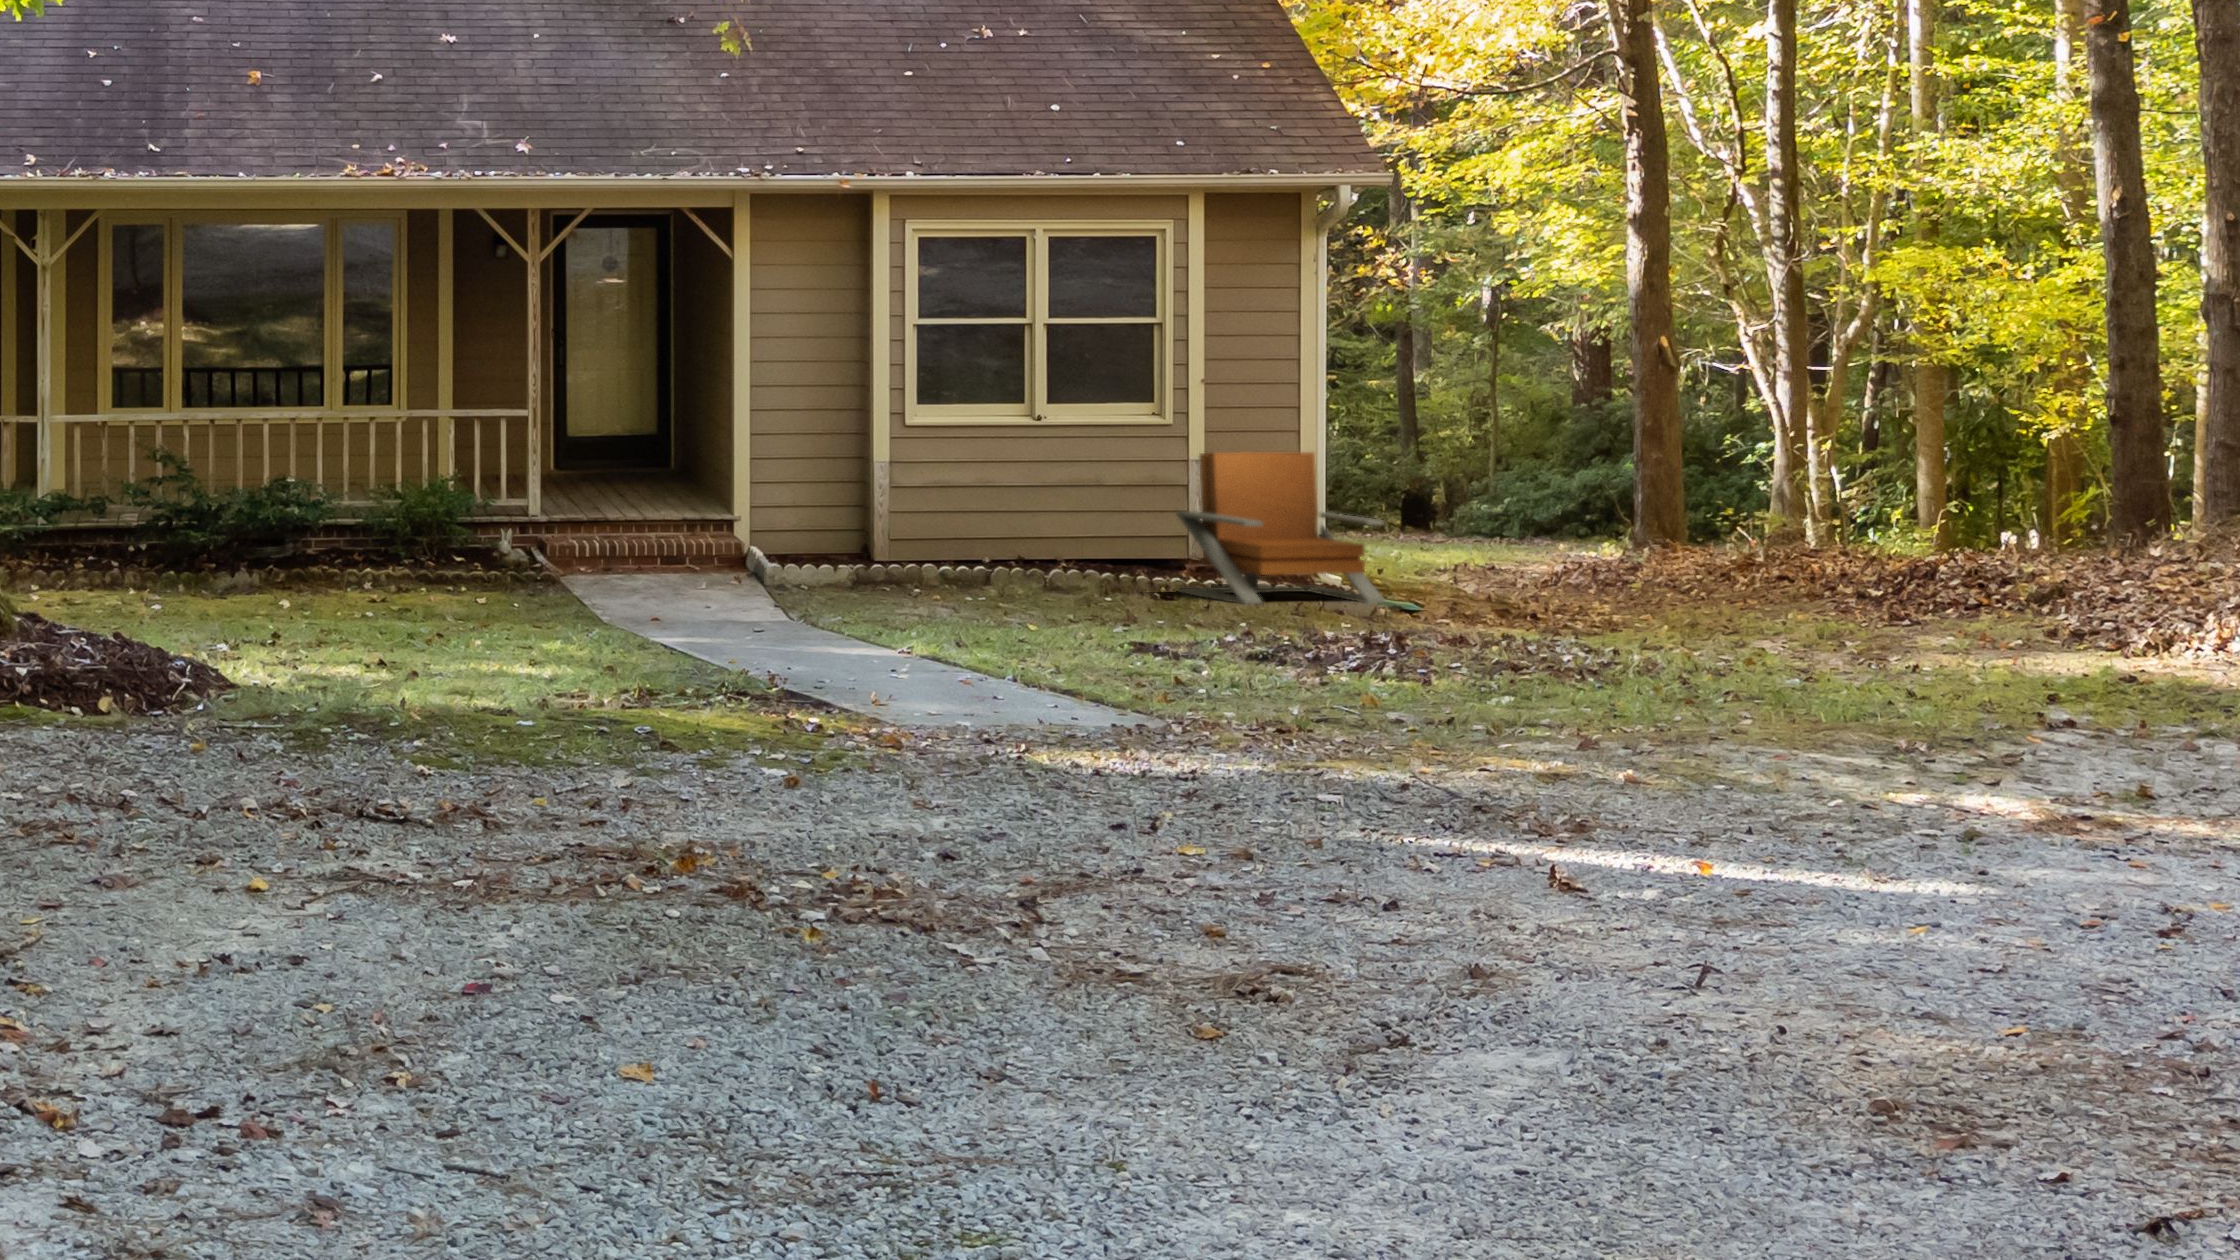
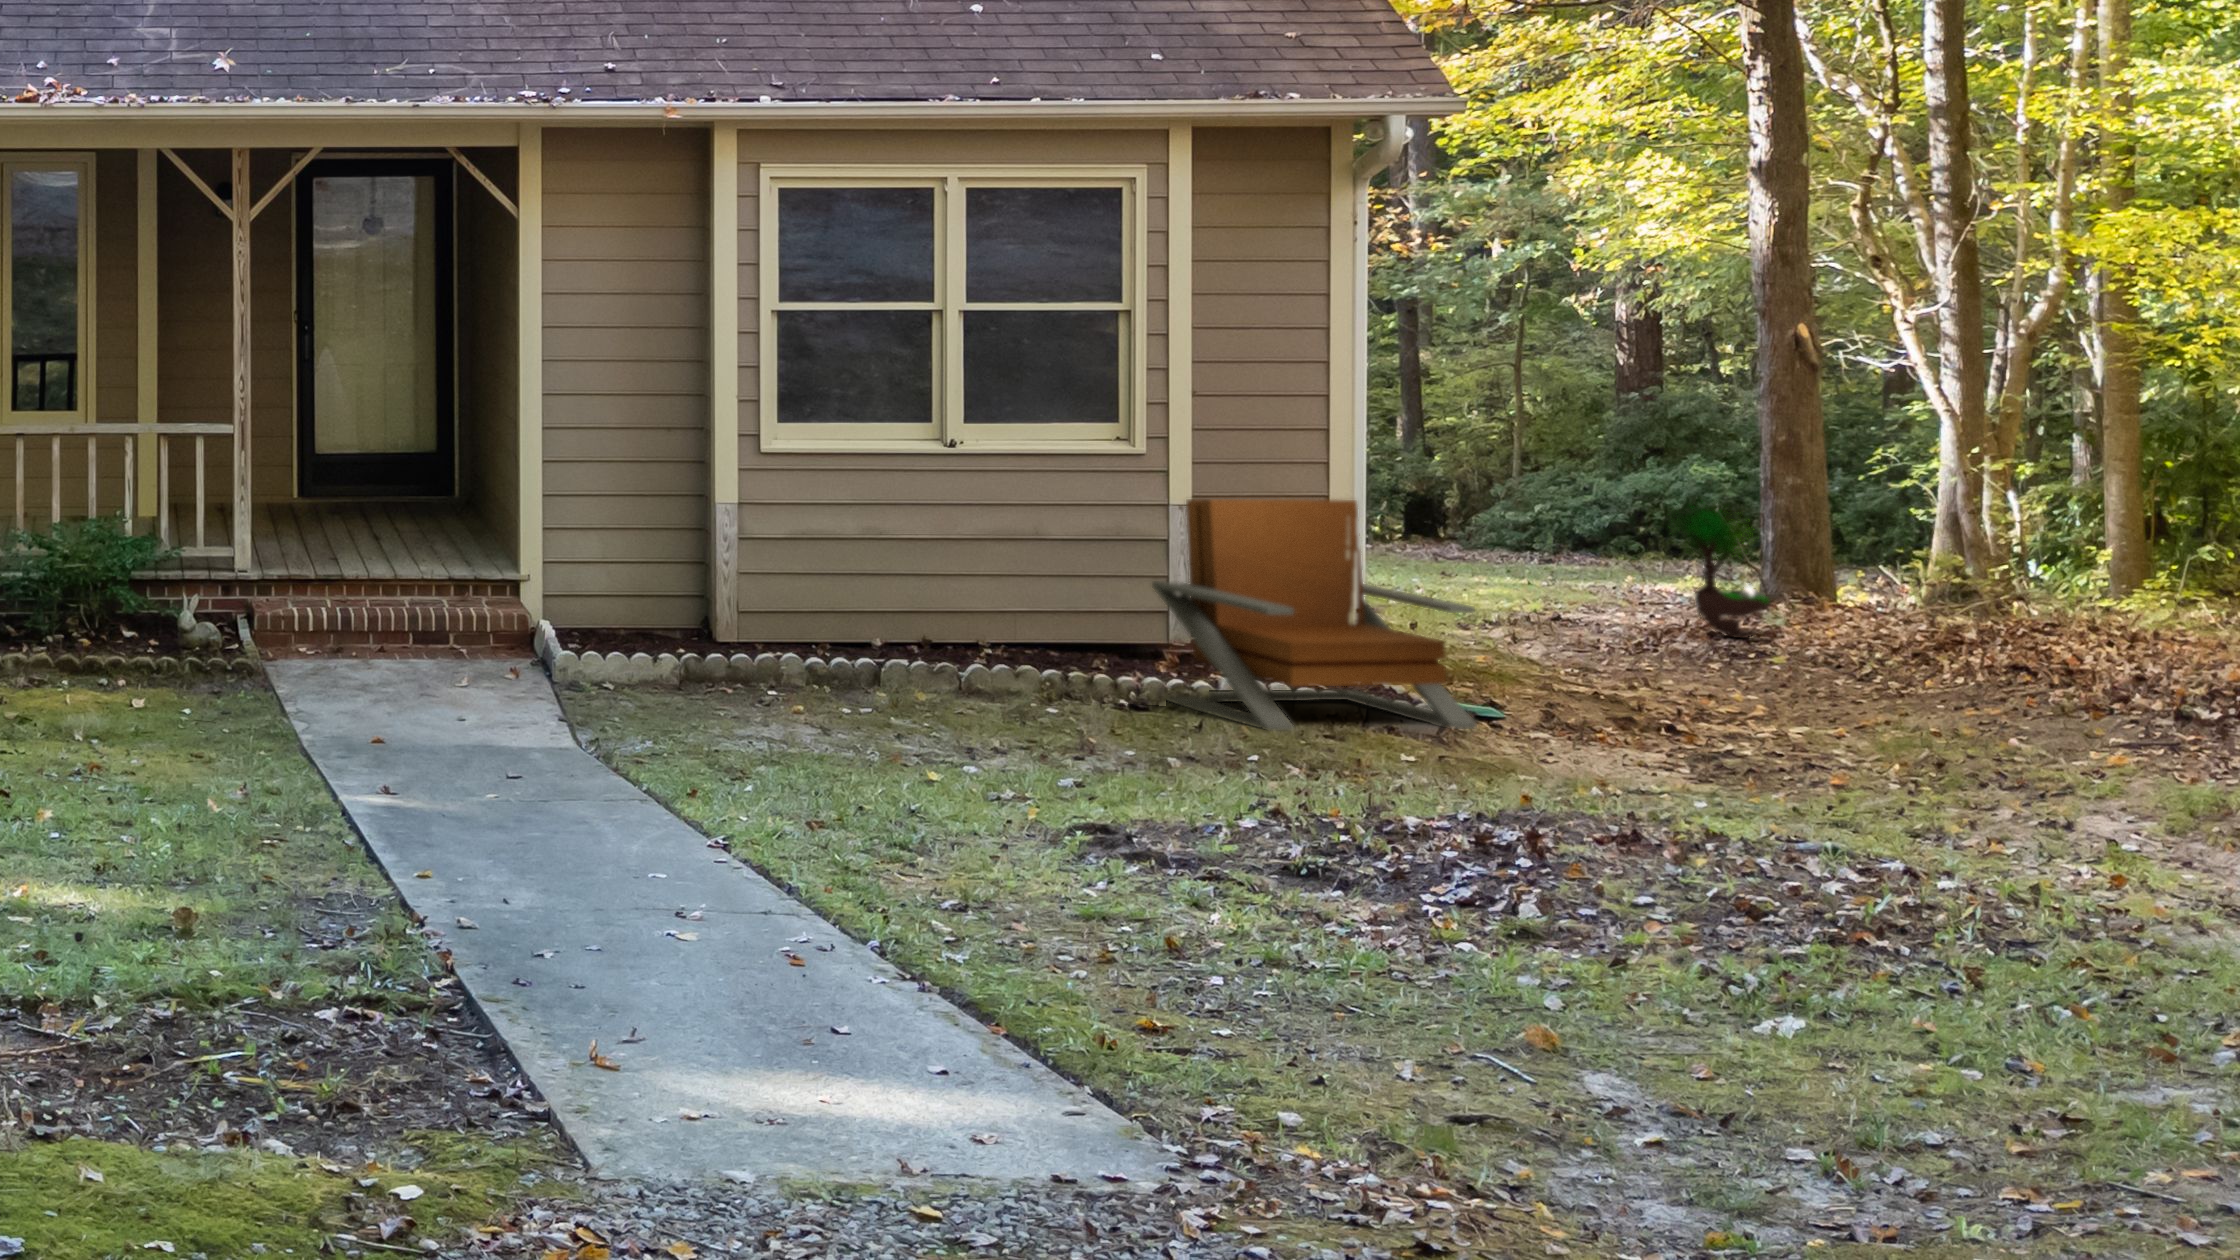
potted tree: none [1574,457,1644,566] -> present [1668,500,1772,638]

